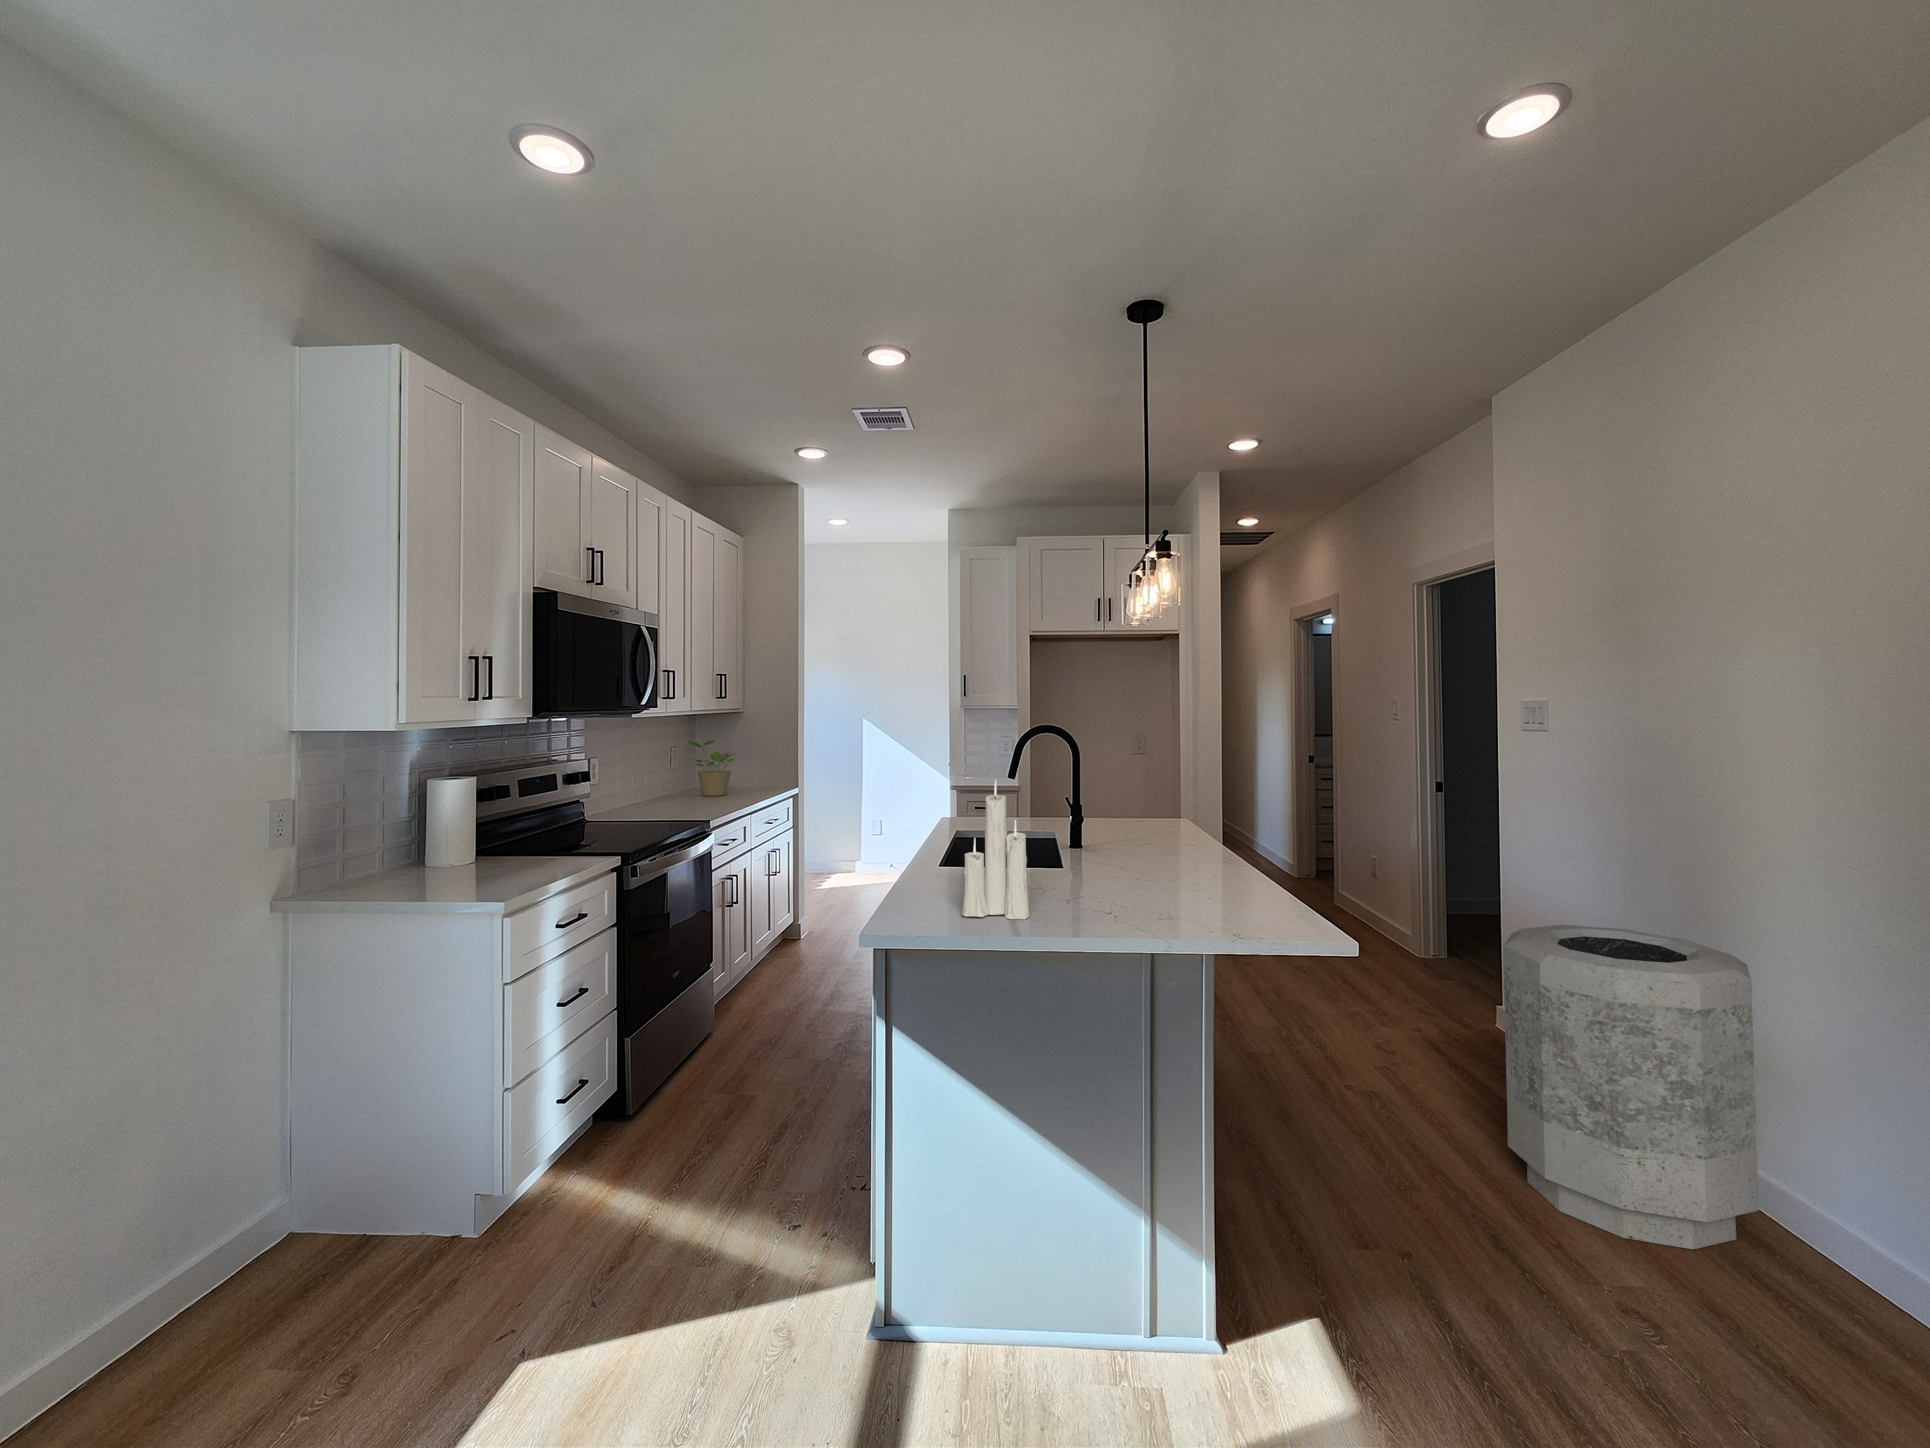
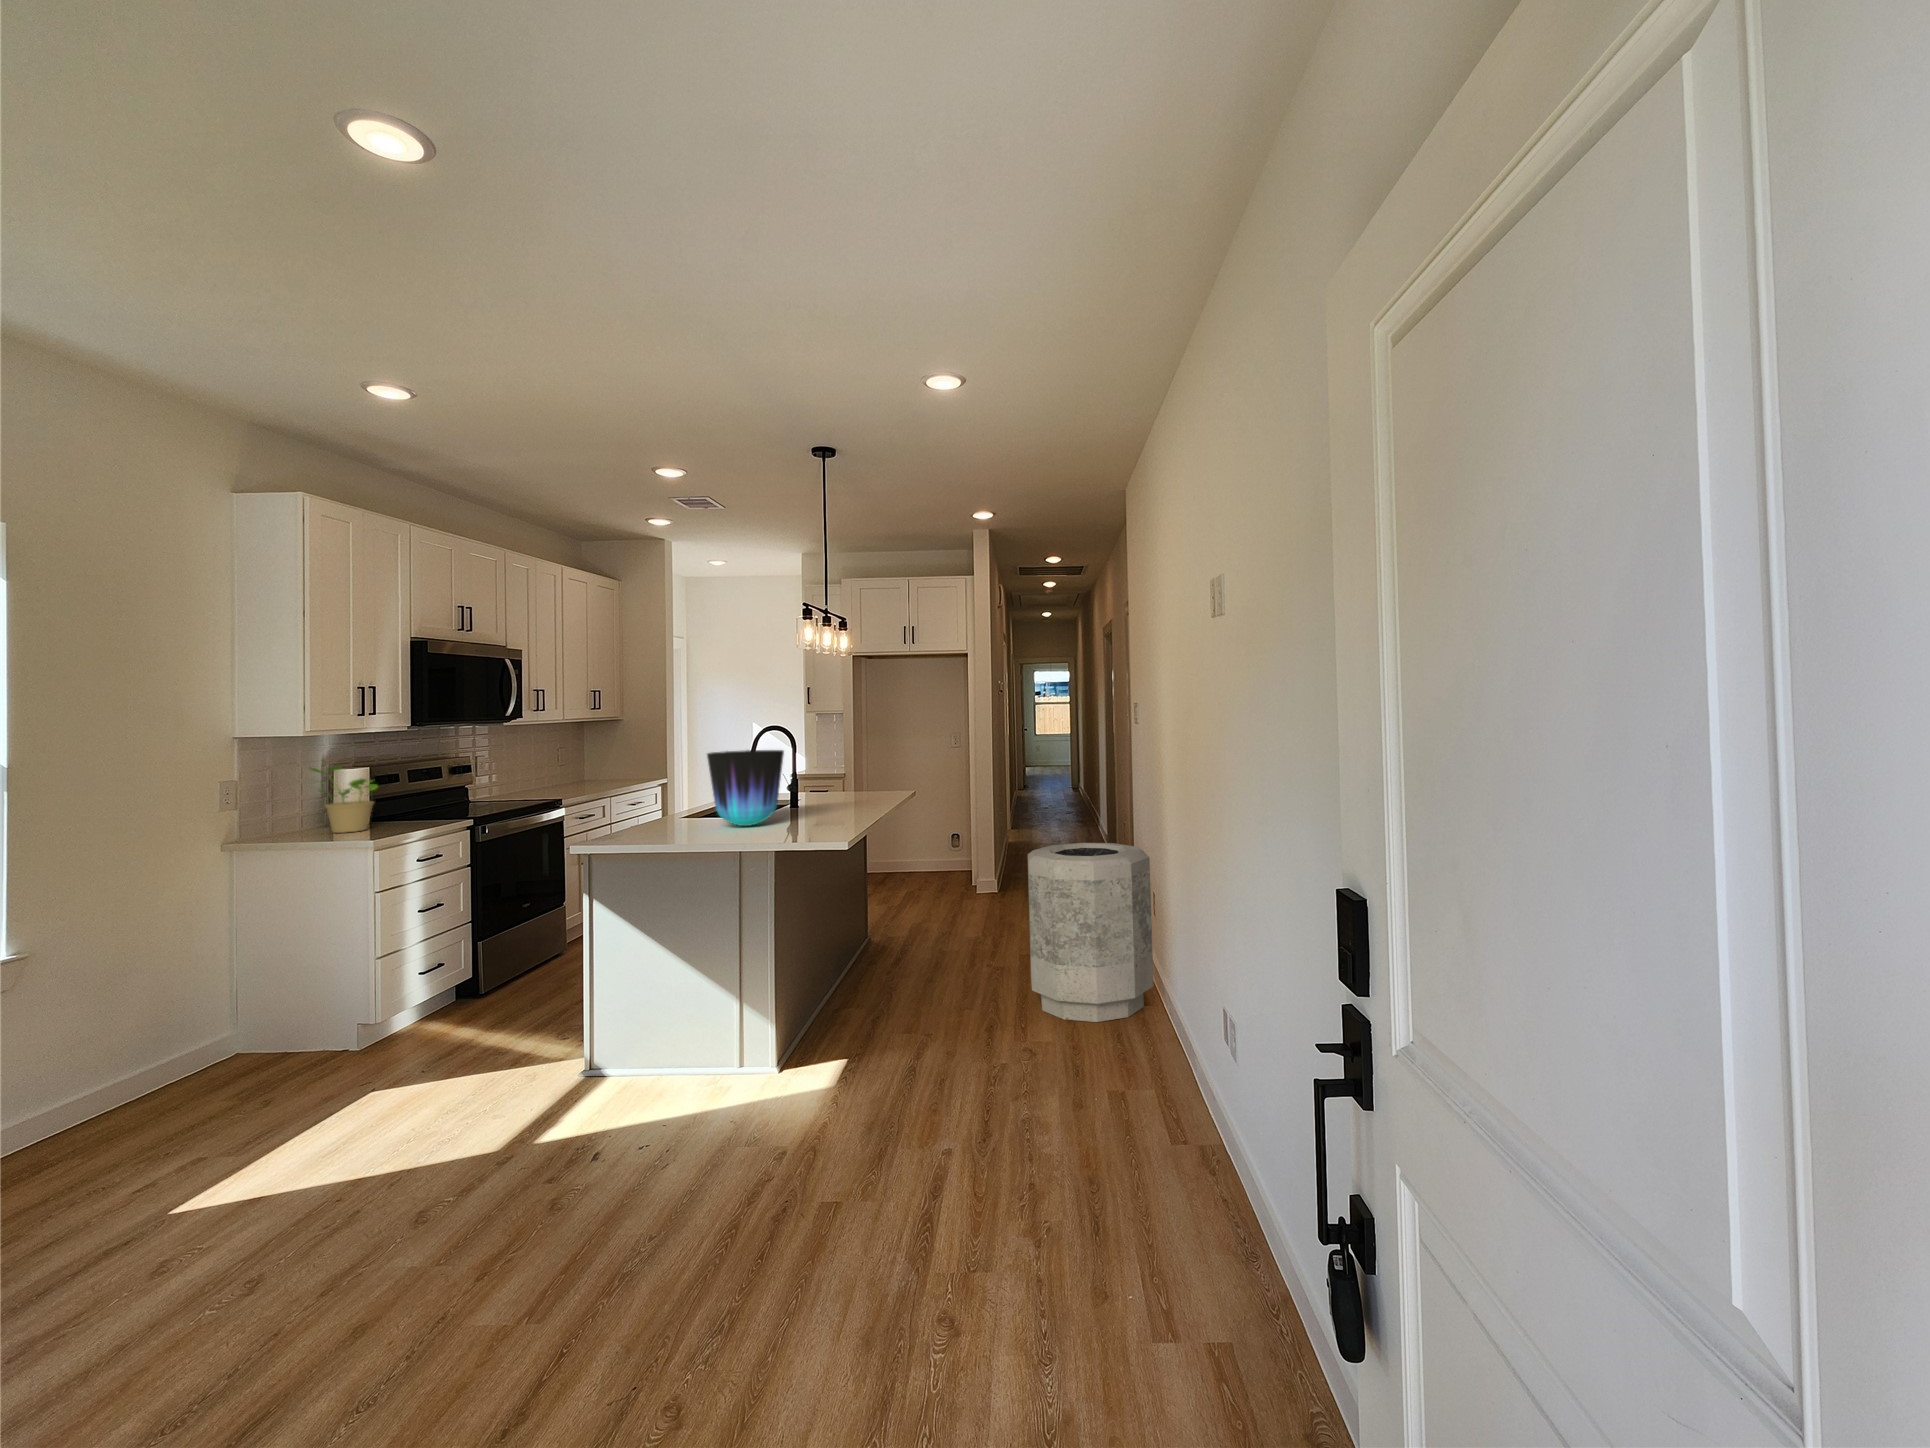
potted plant: present [689,741,736,796] -> present [310,766,378,833]
vase: none [1073,772,1202,904] -> present [707,750,784,826]
candle: present [962,780,1030,919] -> none [632,751,672,834]

